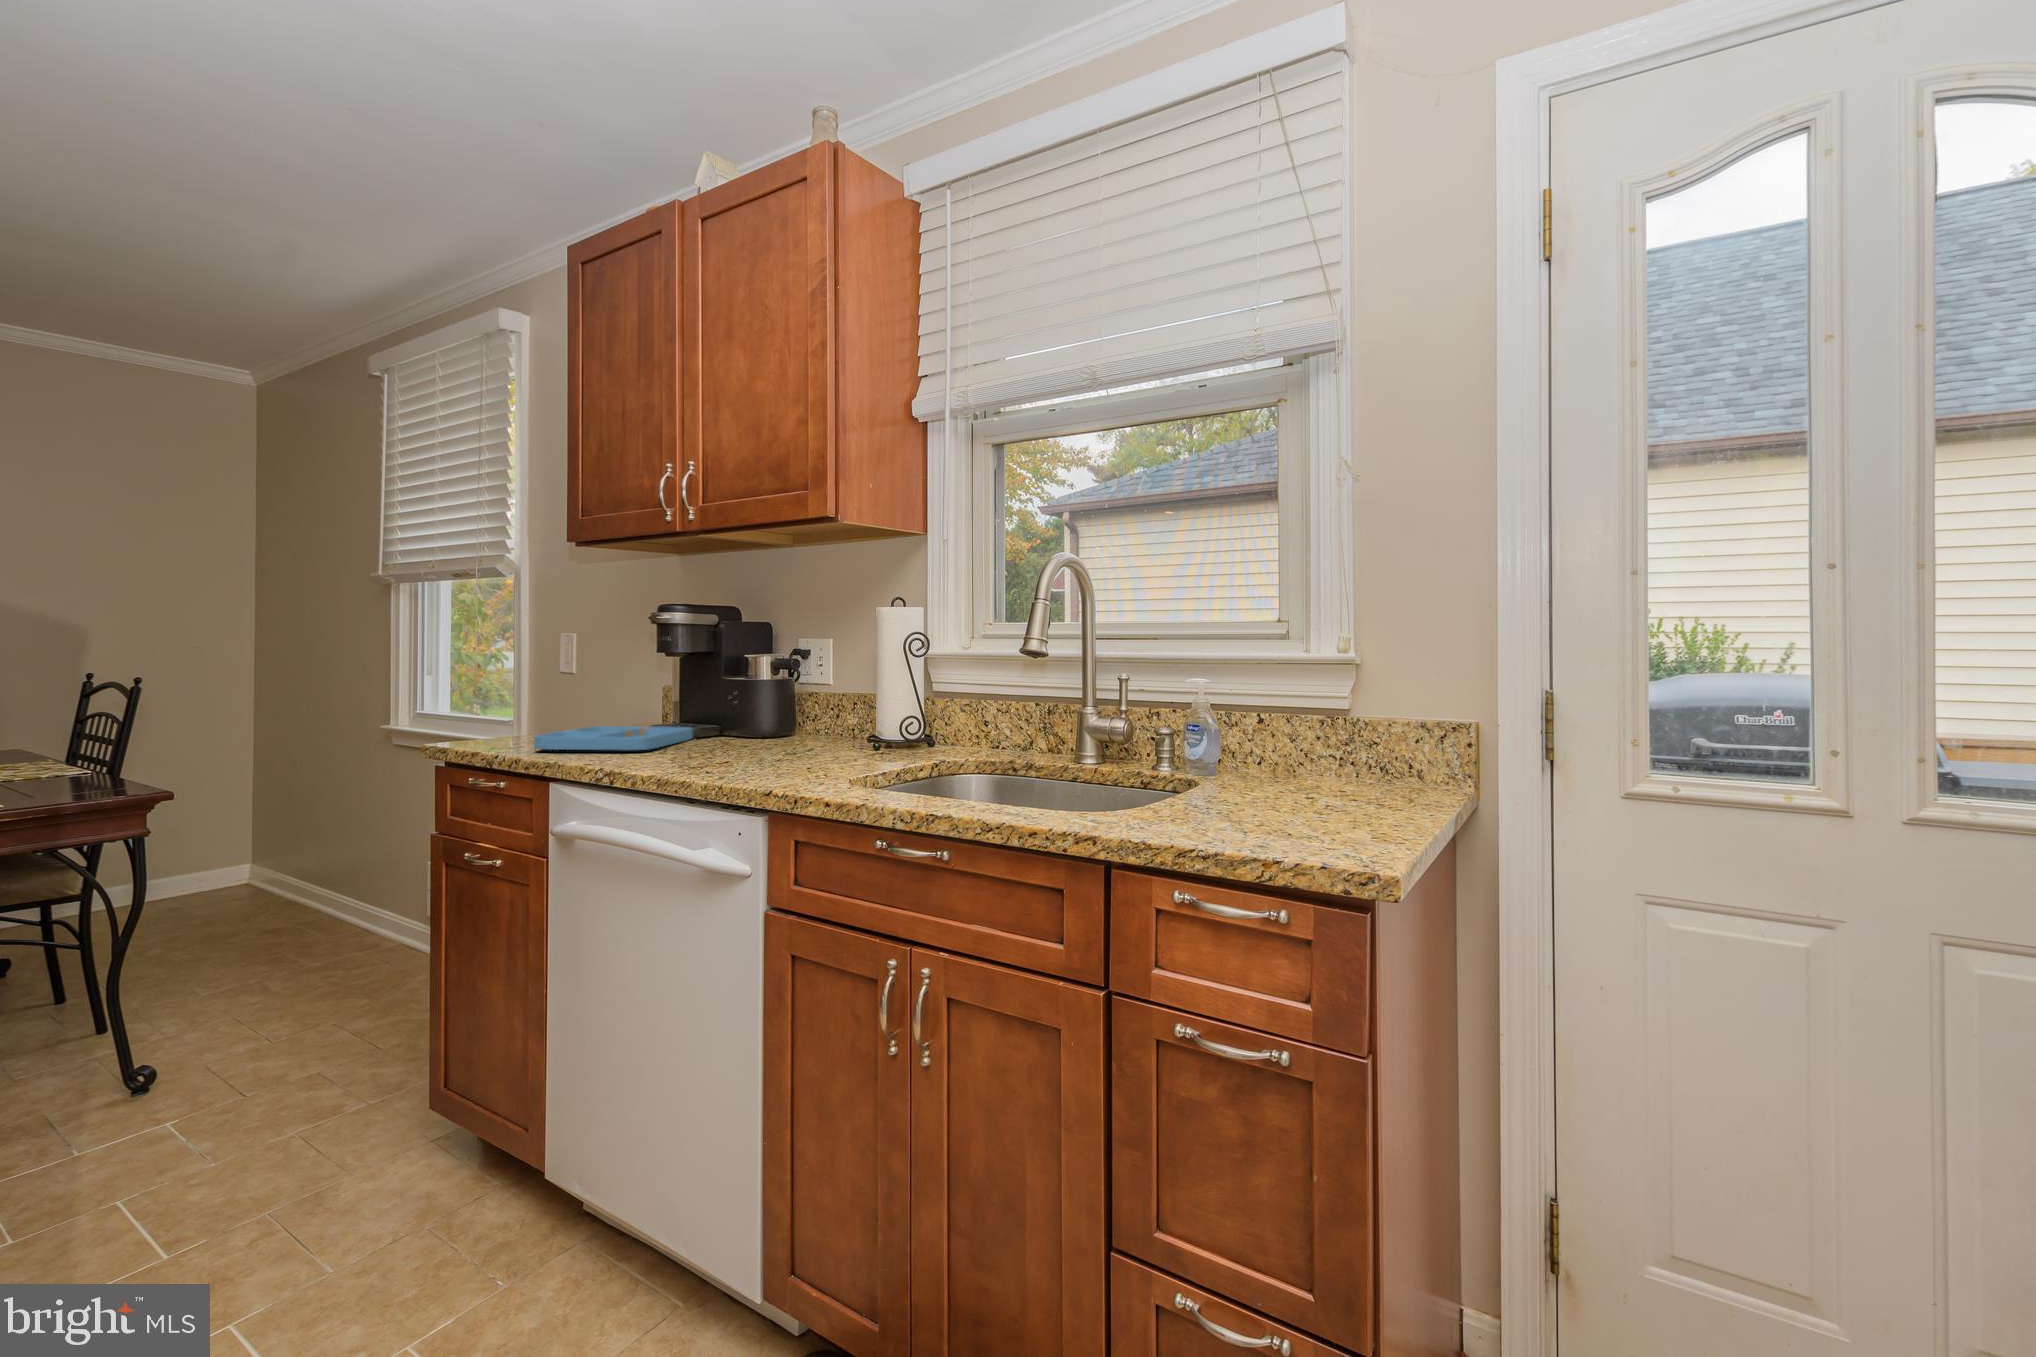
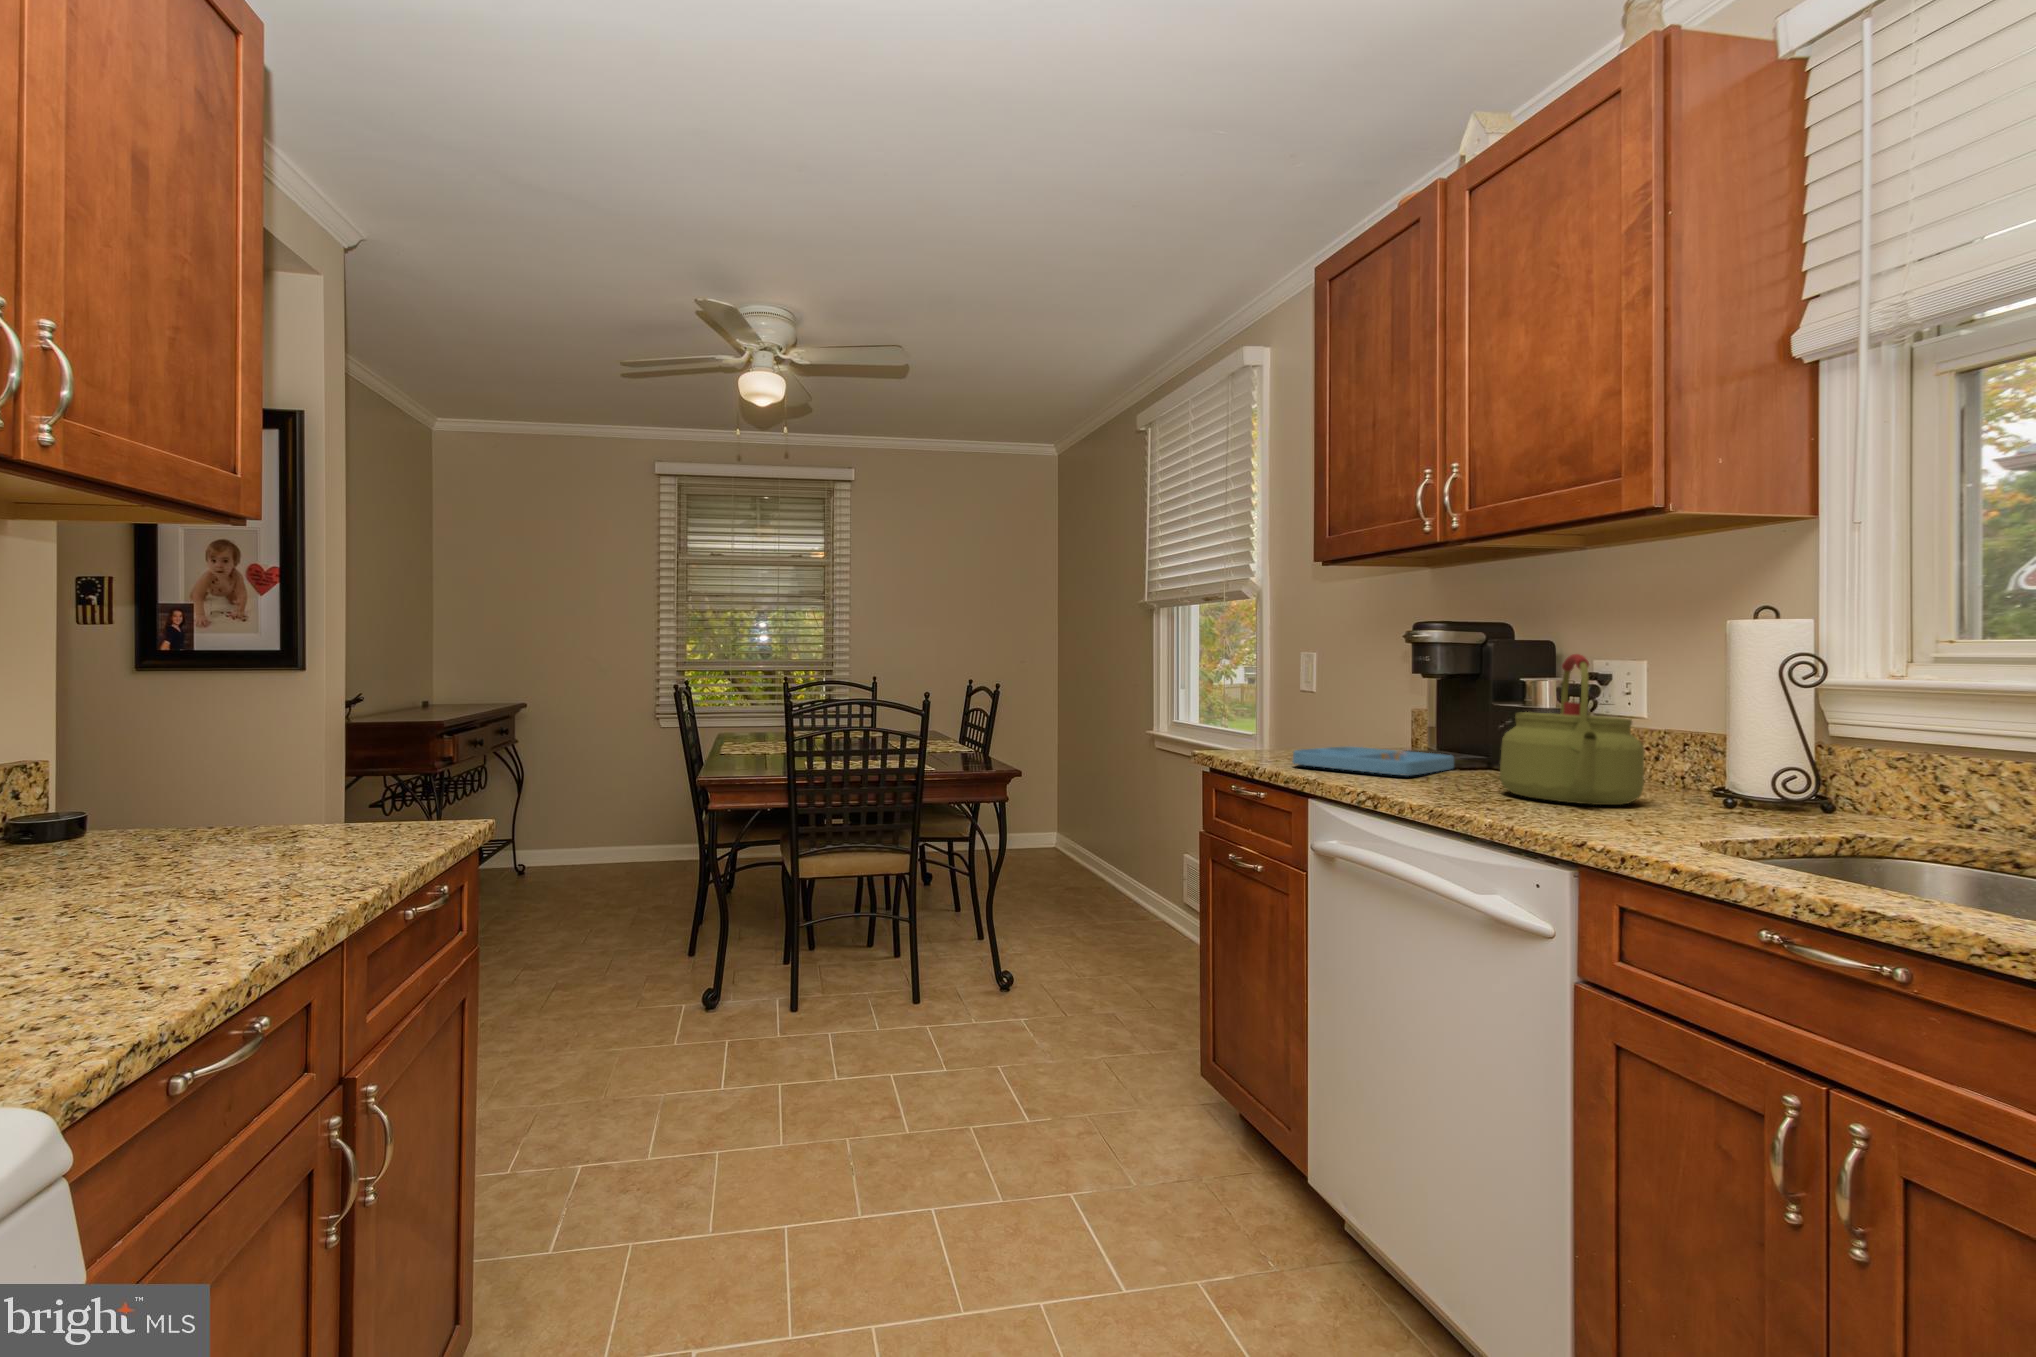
kettle: none [720,638,826,760] -> present [1499,654,1644,805]

